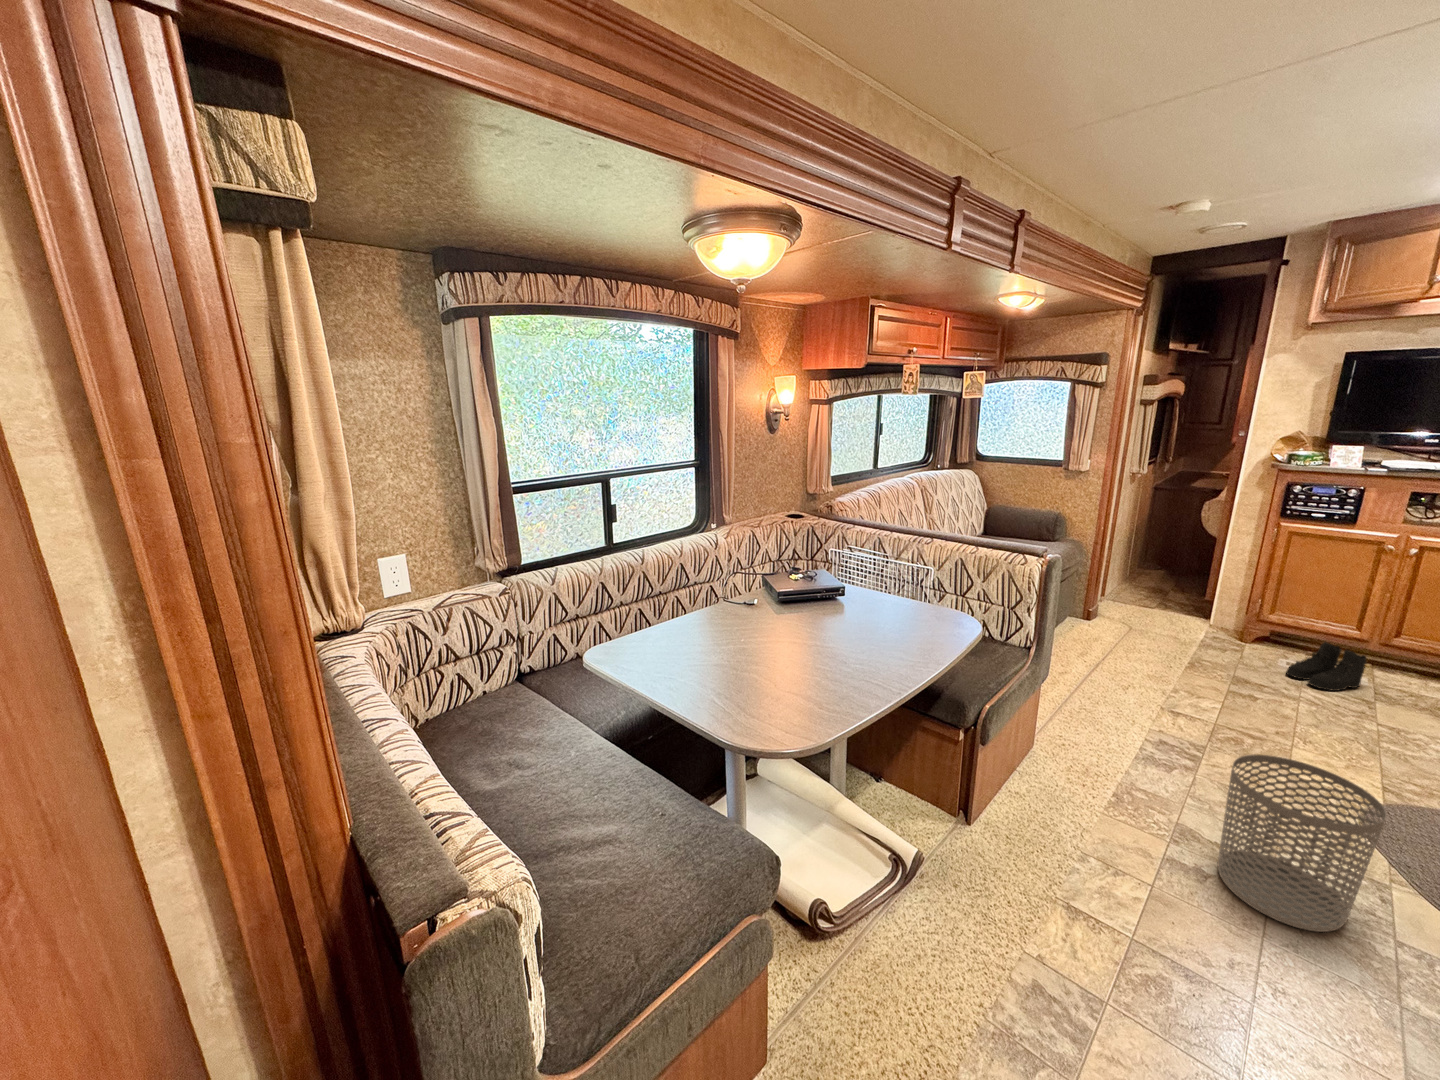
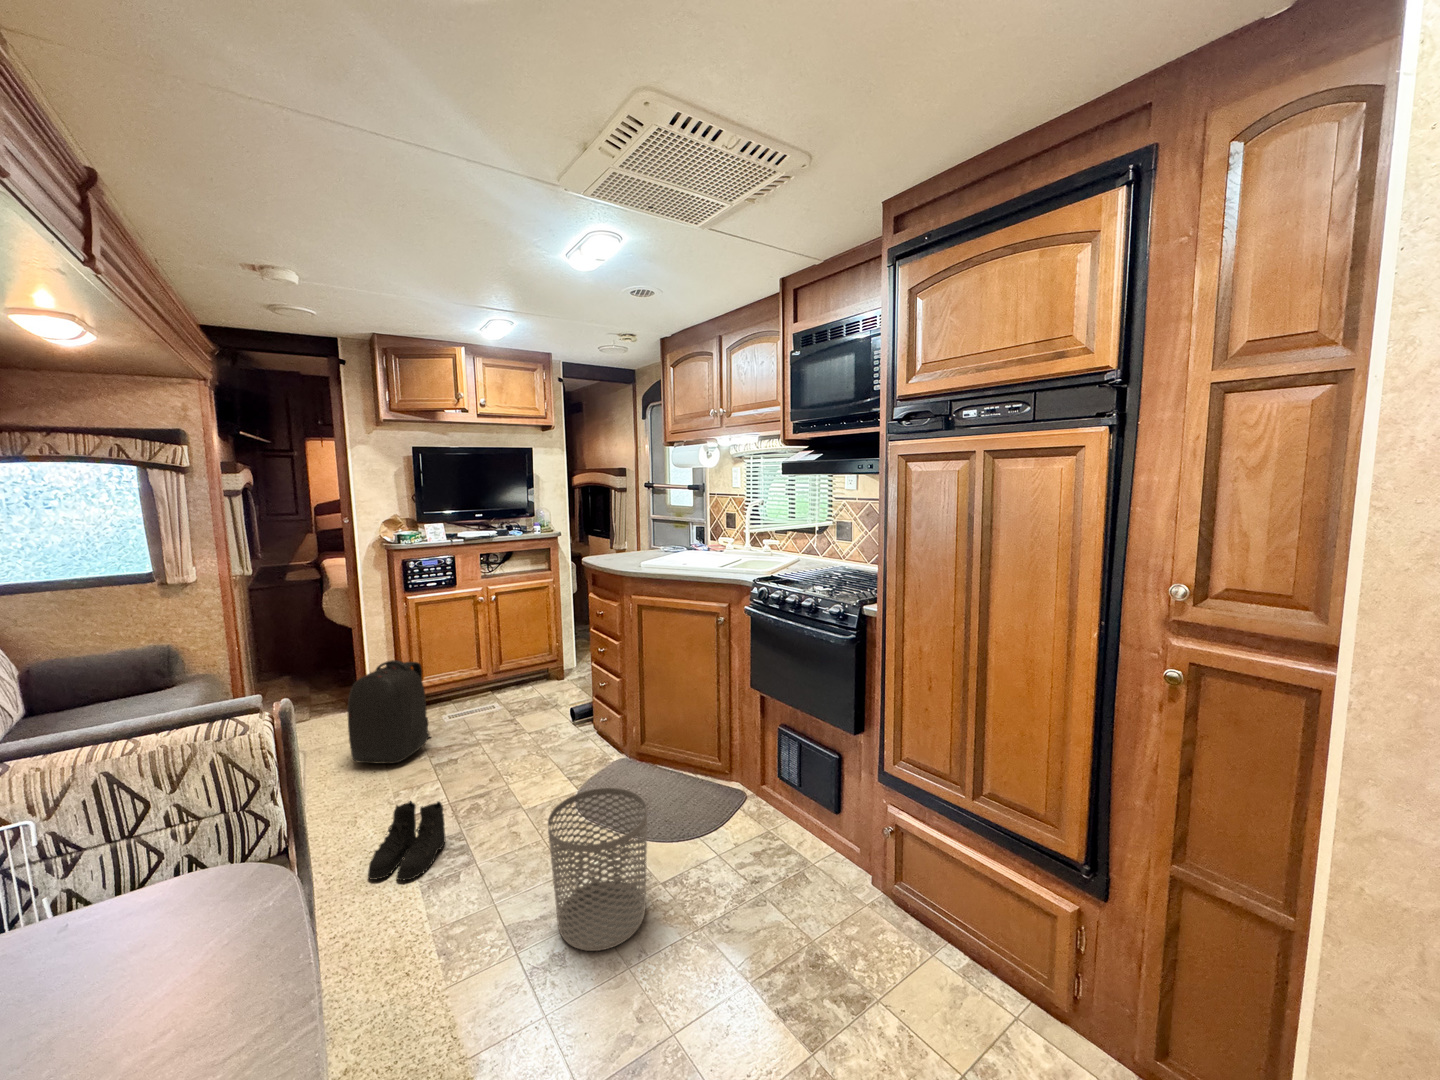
backpack: none [1159,577,1258,673] -> present [347,660,430,763]
boots: present [1286,642,1367,691] -> present [368,801,445,880]

